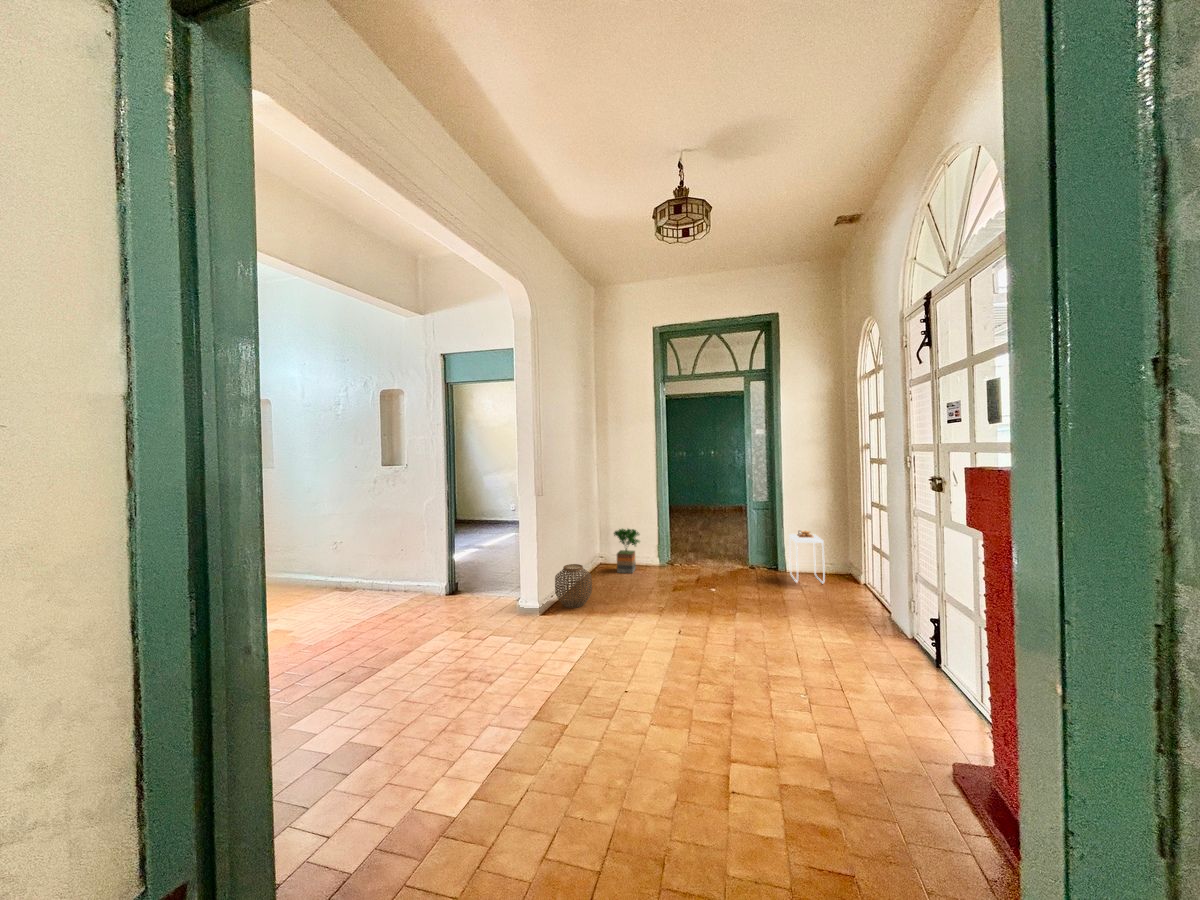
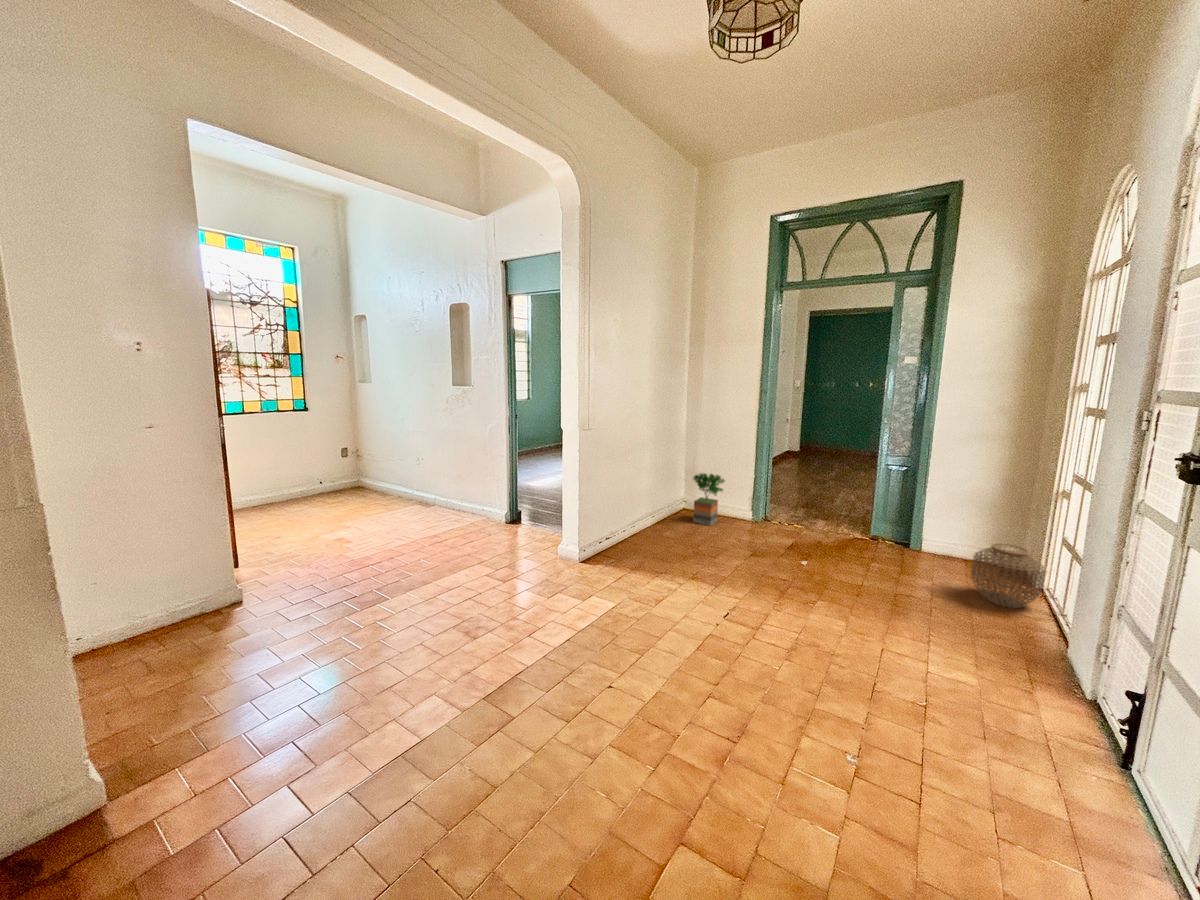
side table: present [789,531,825,583] -> none [923,501,980,578]
woven basket: present [555,564,592,608] -> present [971,543,1045,608]

